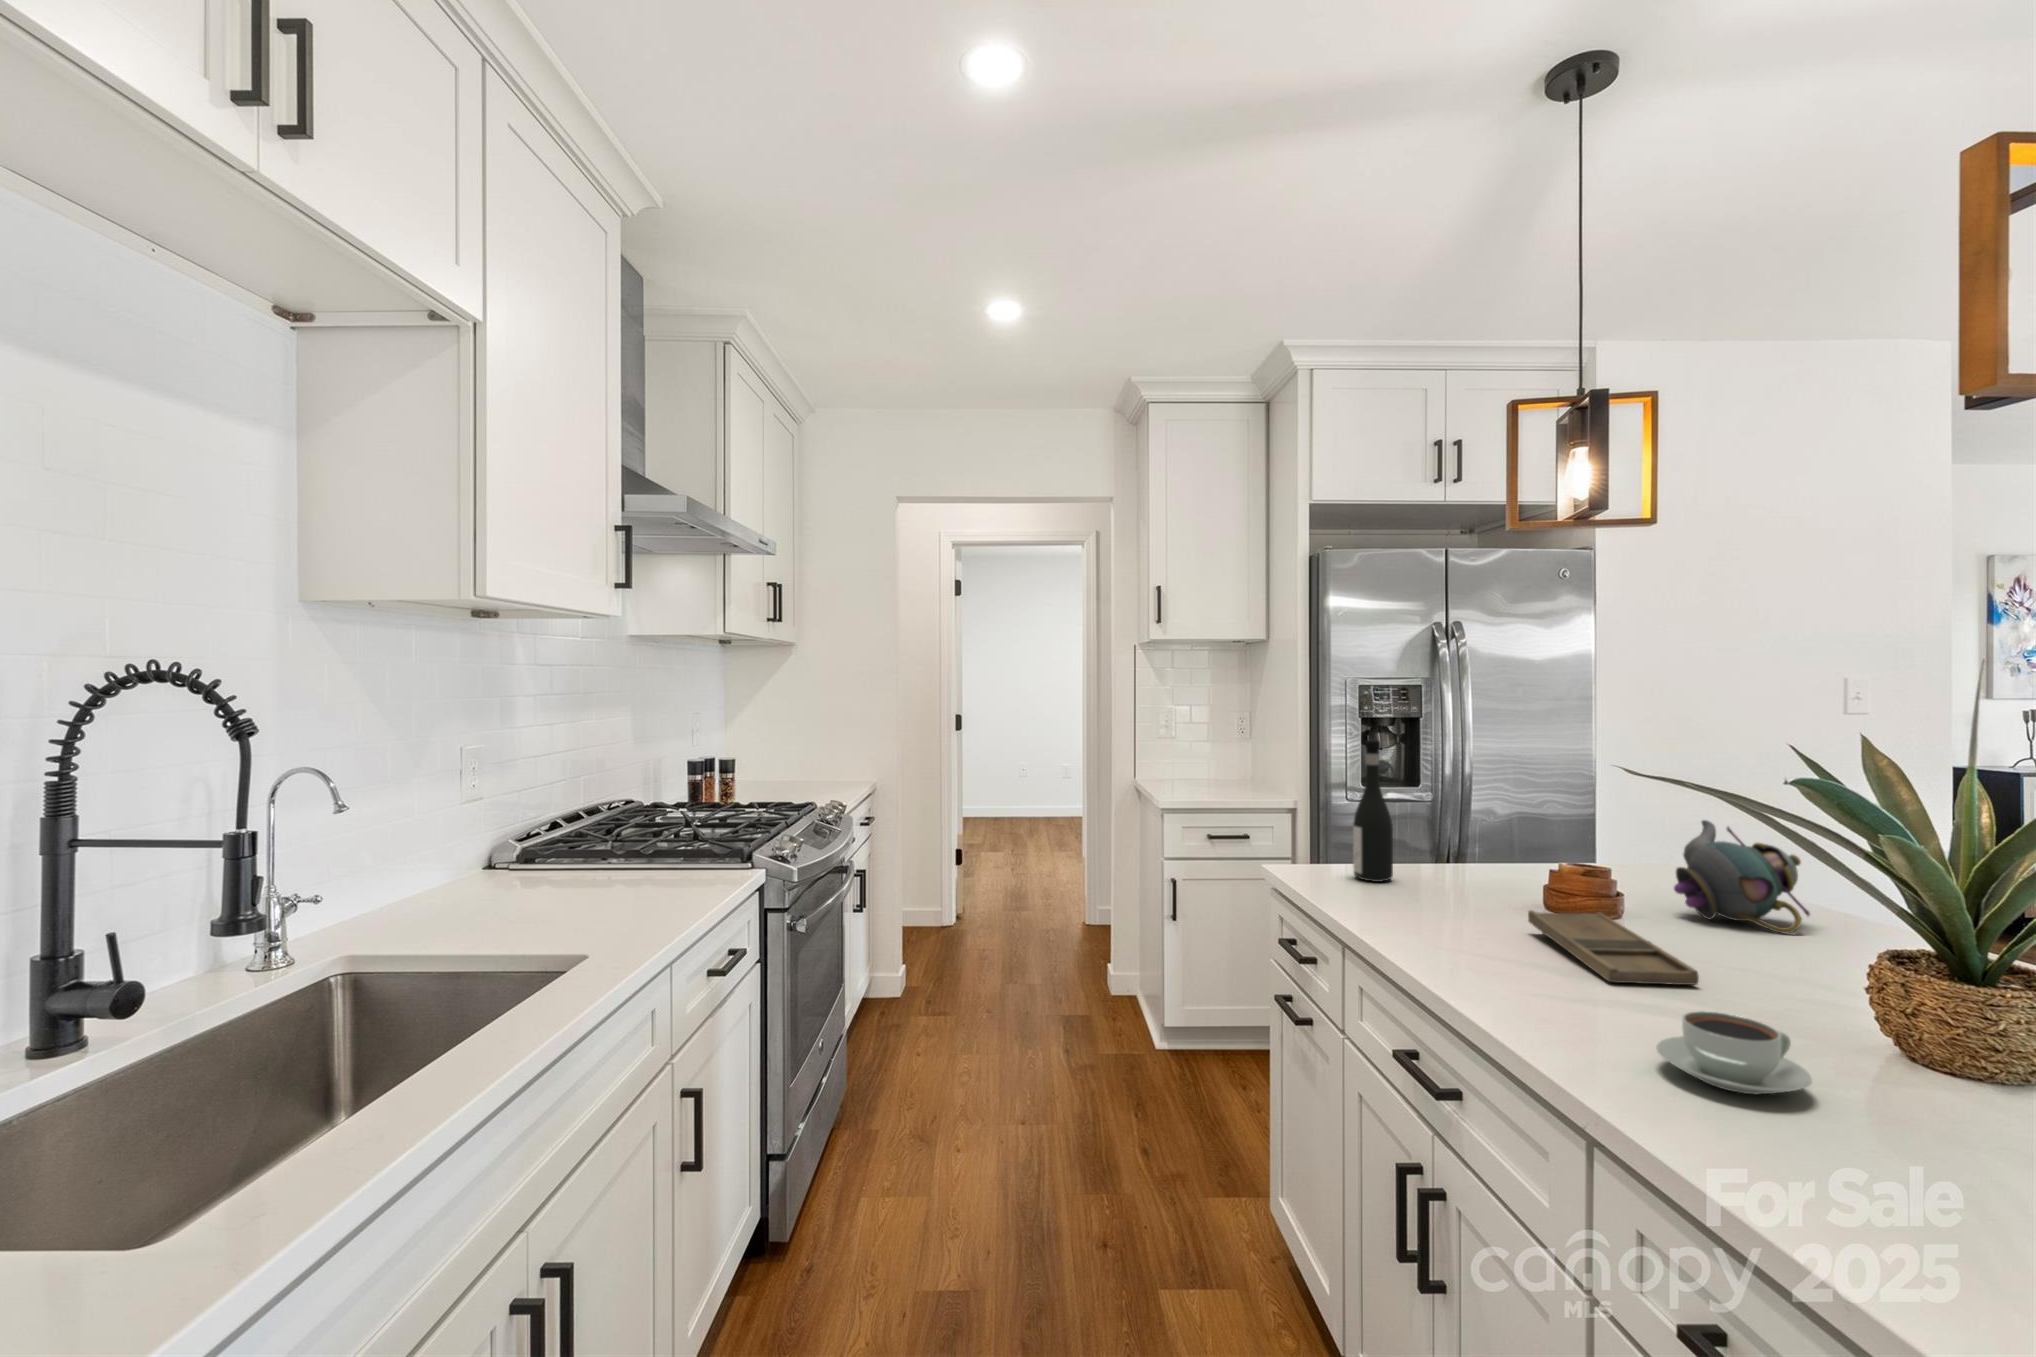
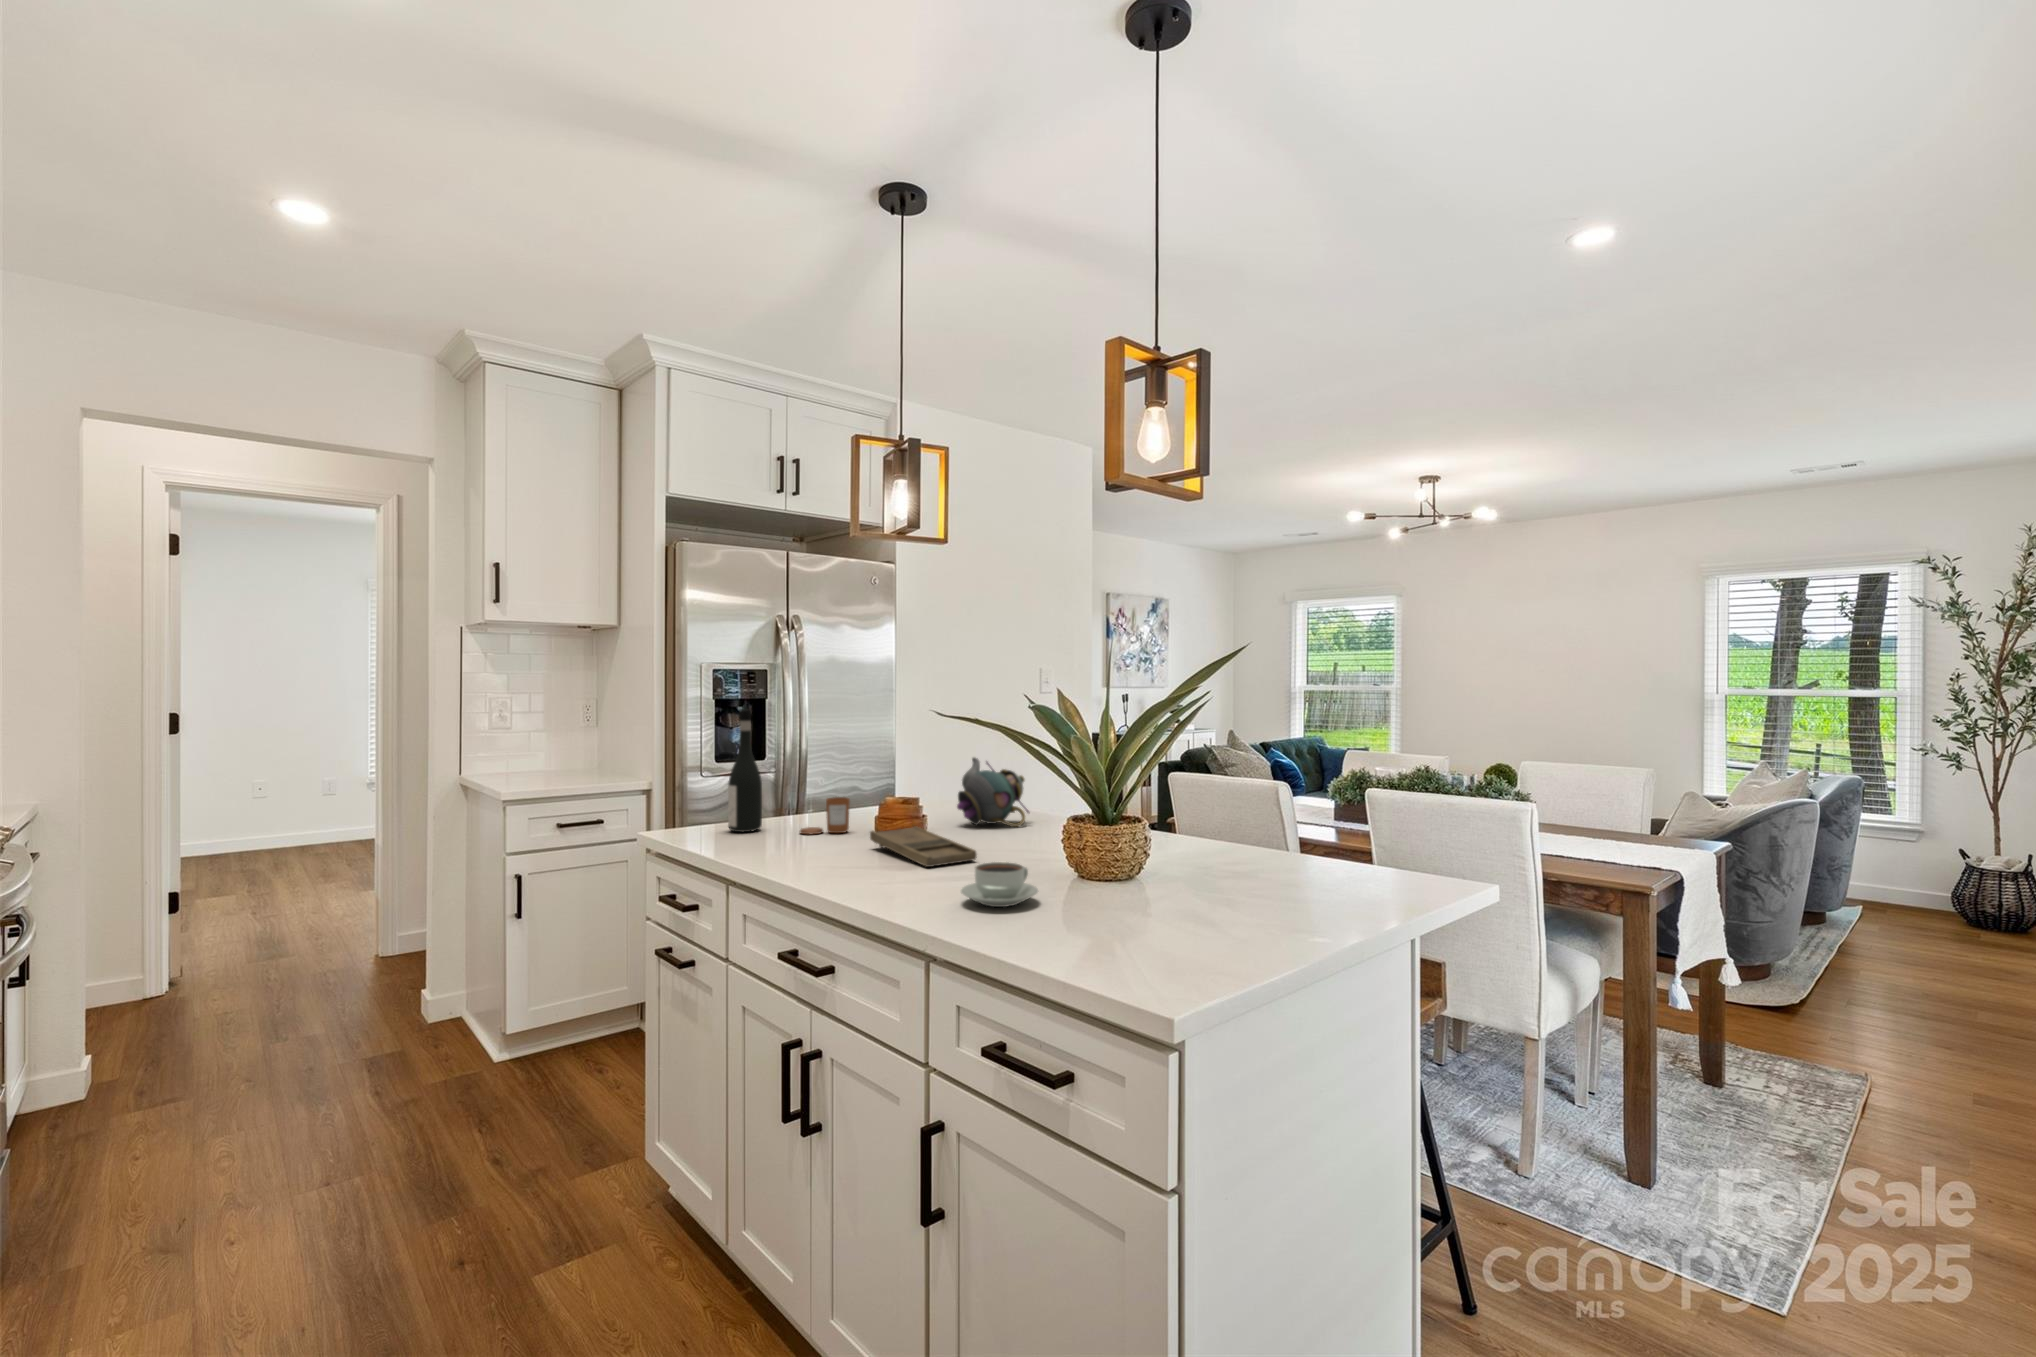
candle: none [1438,854,1505,901] -> present [800,797,850,834]

